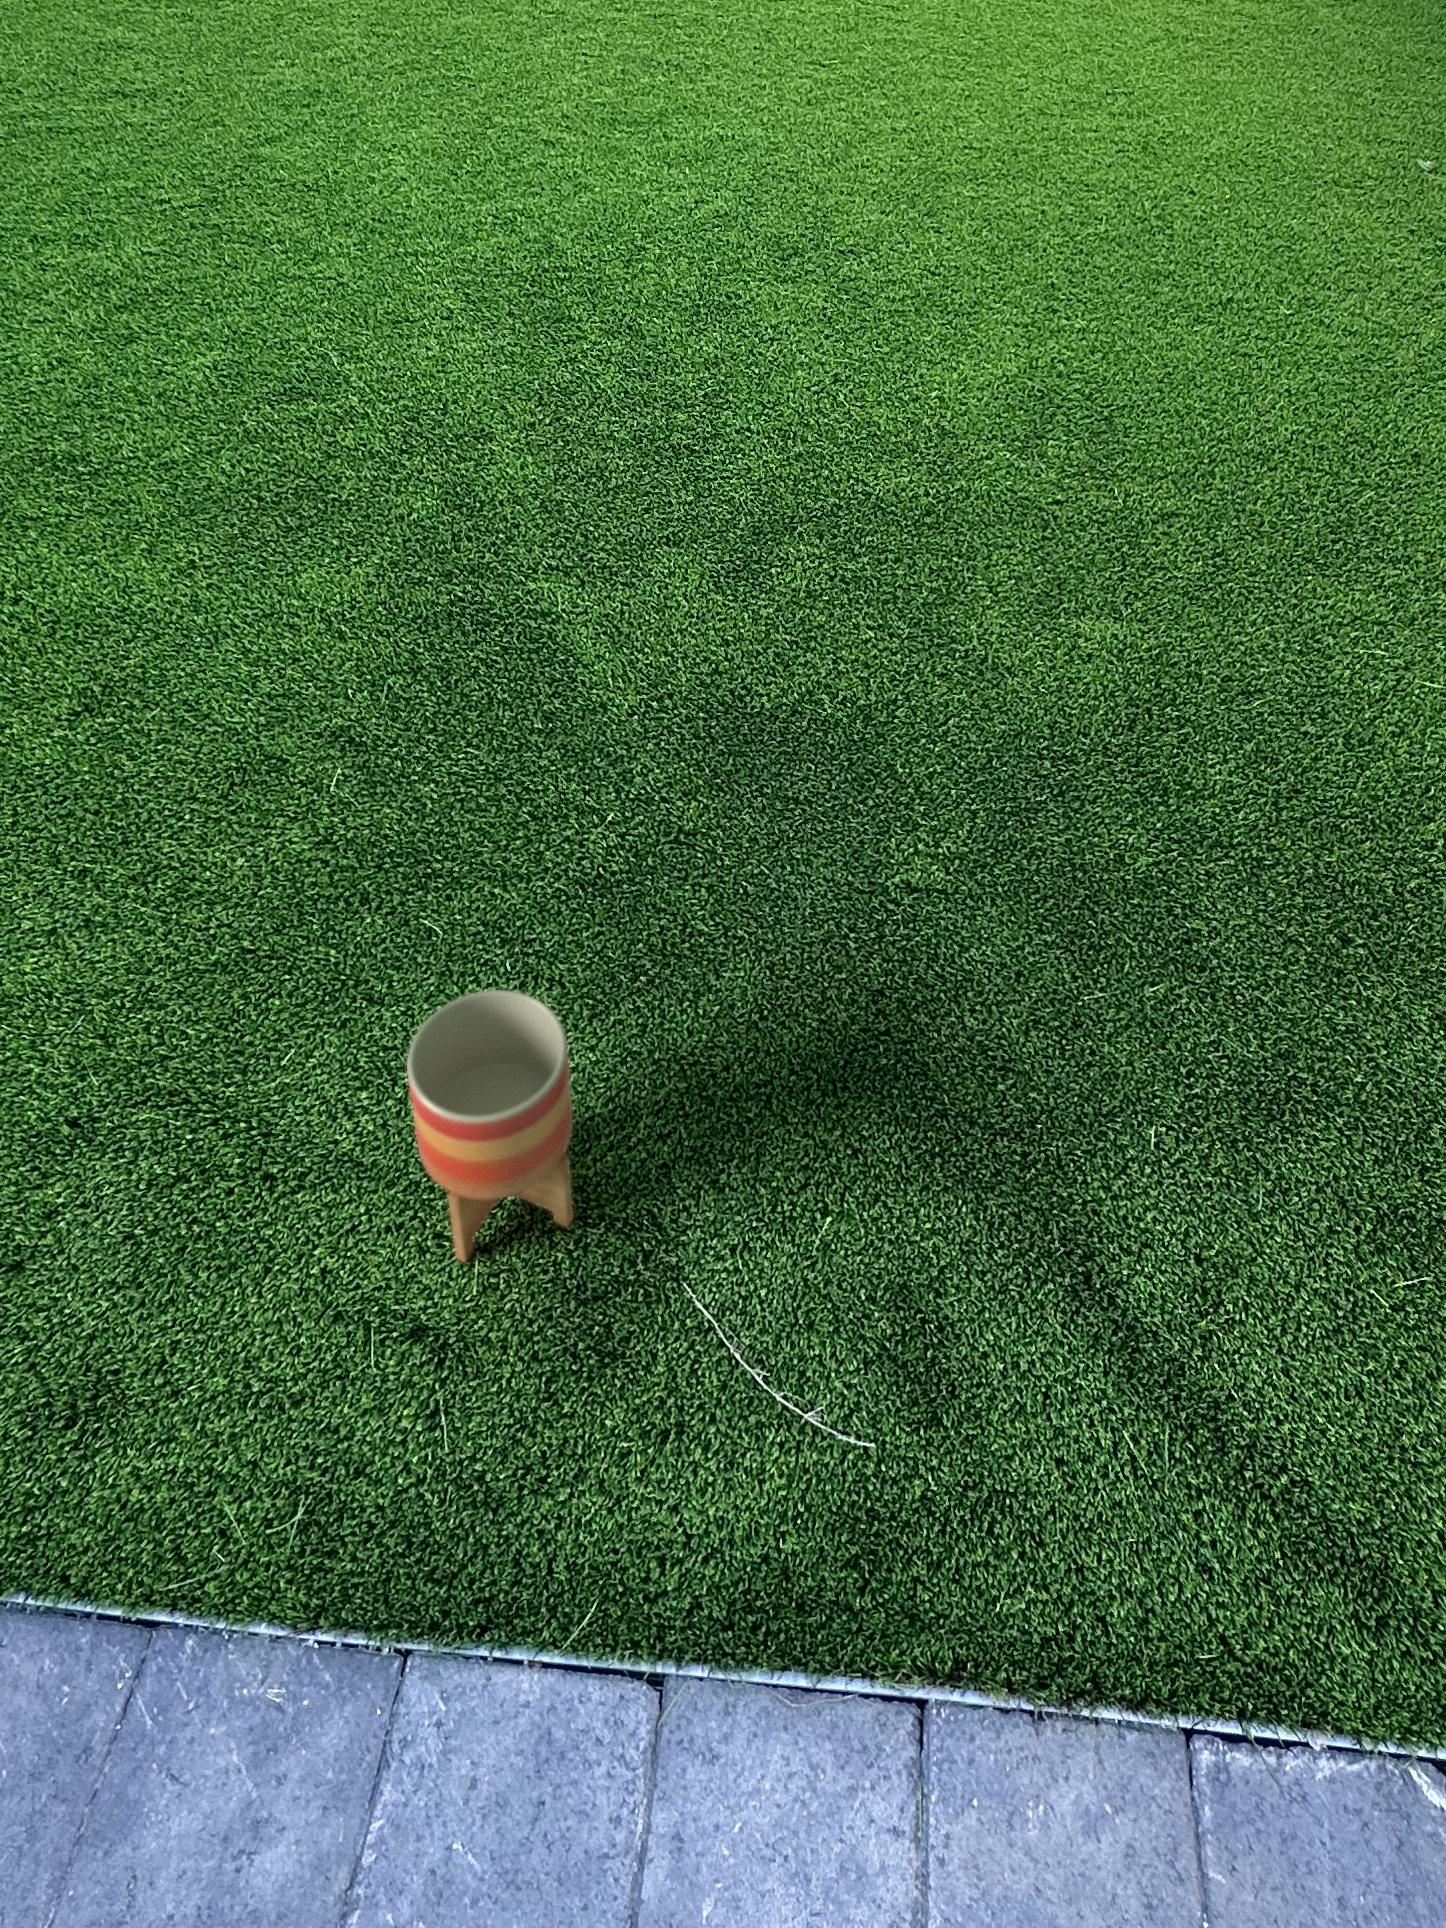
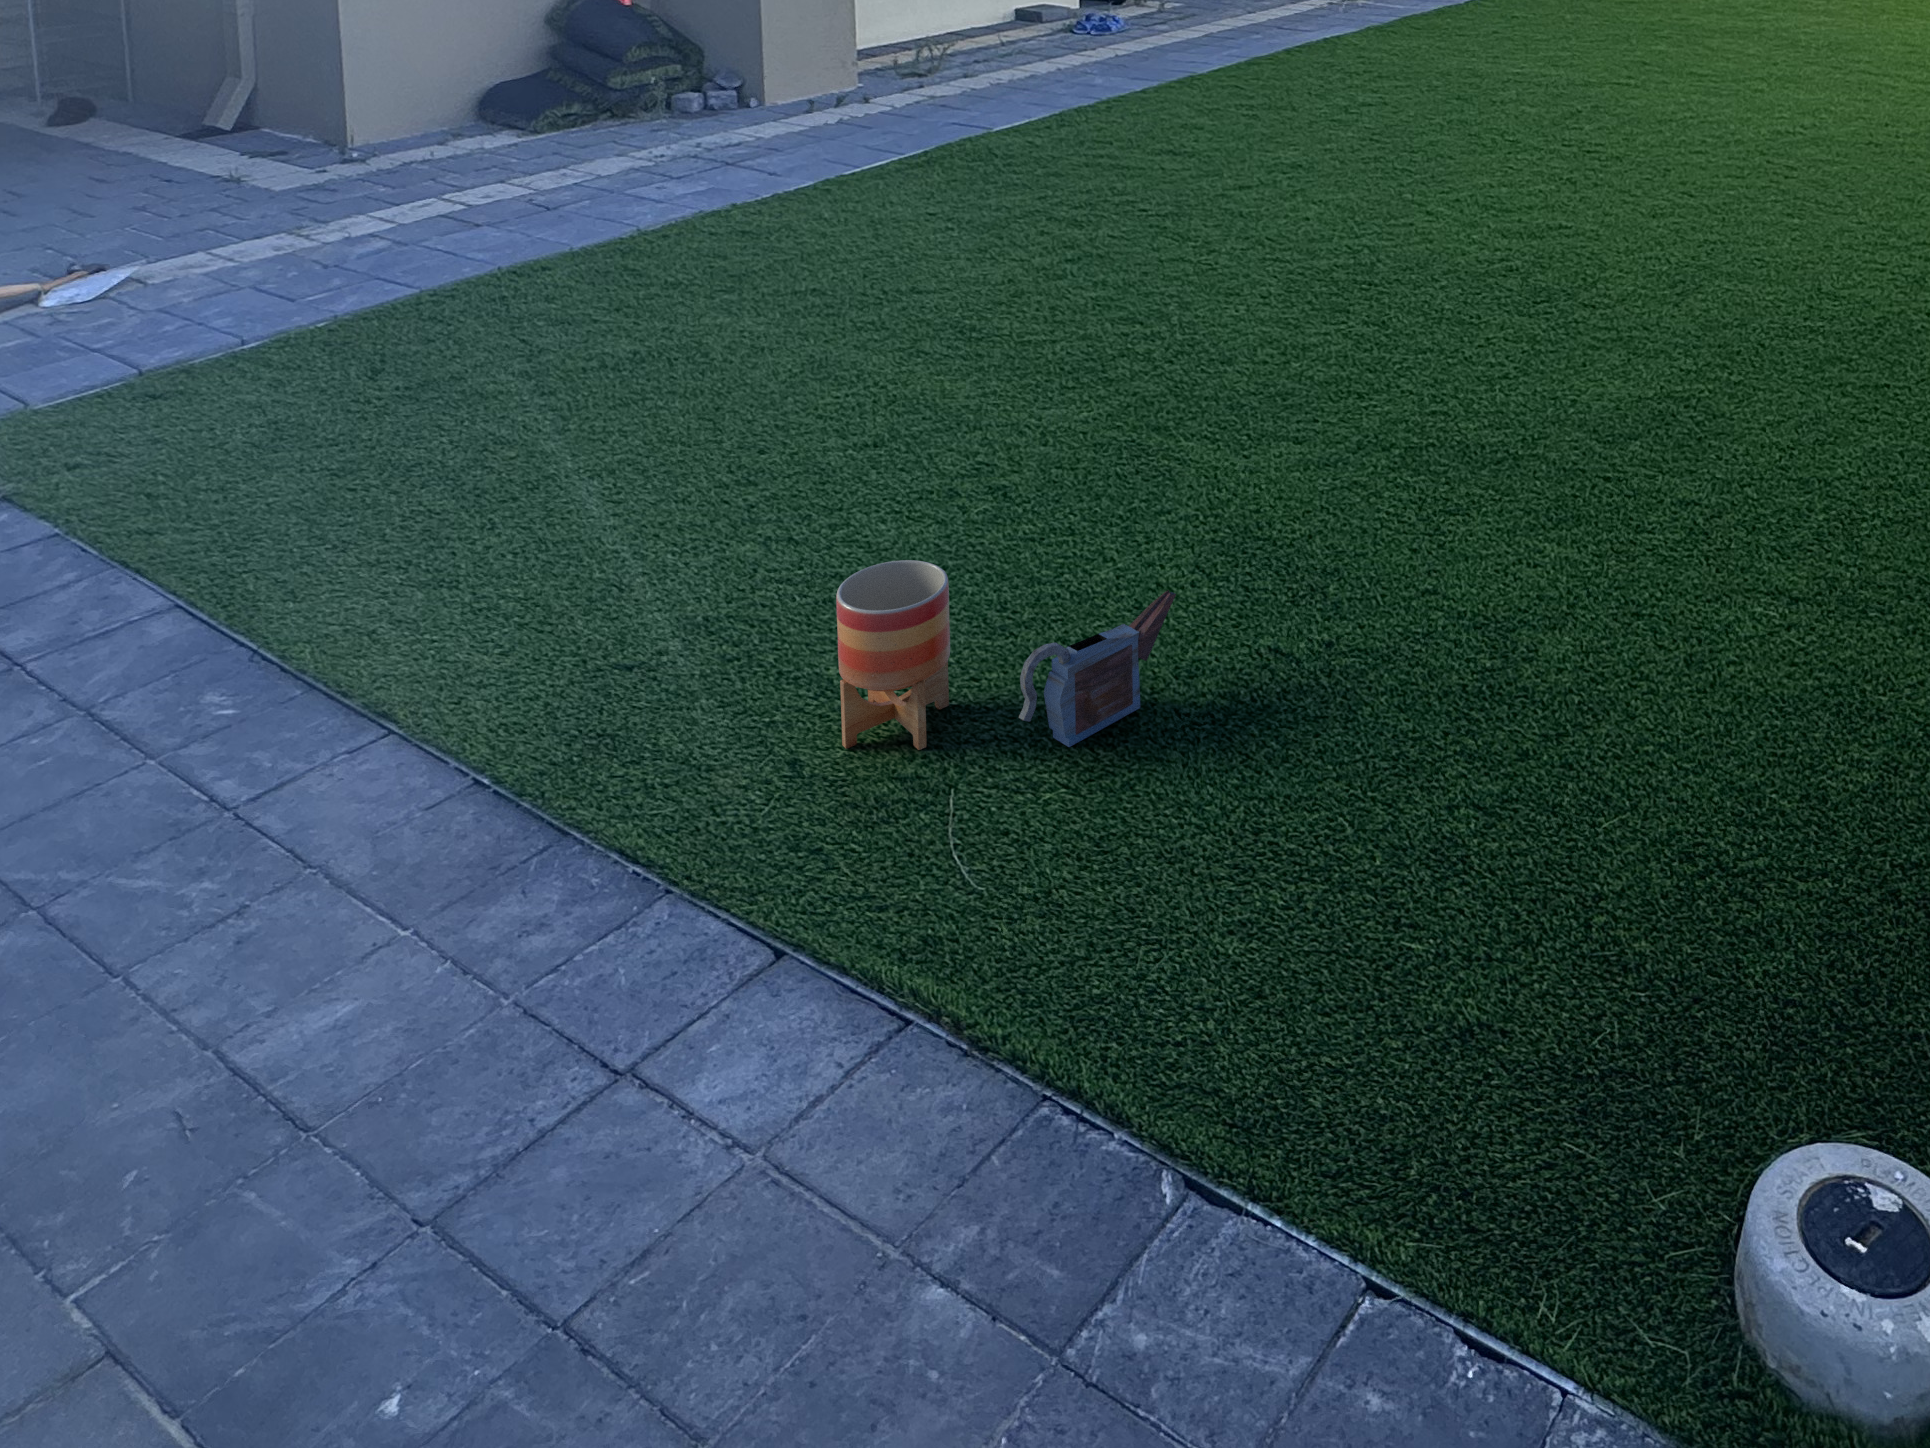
watering can: none [717,901,807,1159] -> present [1019,590,1176,747]

